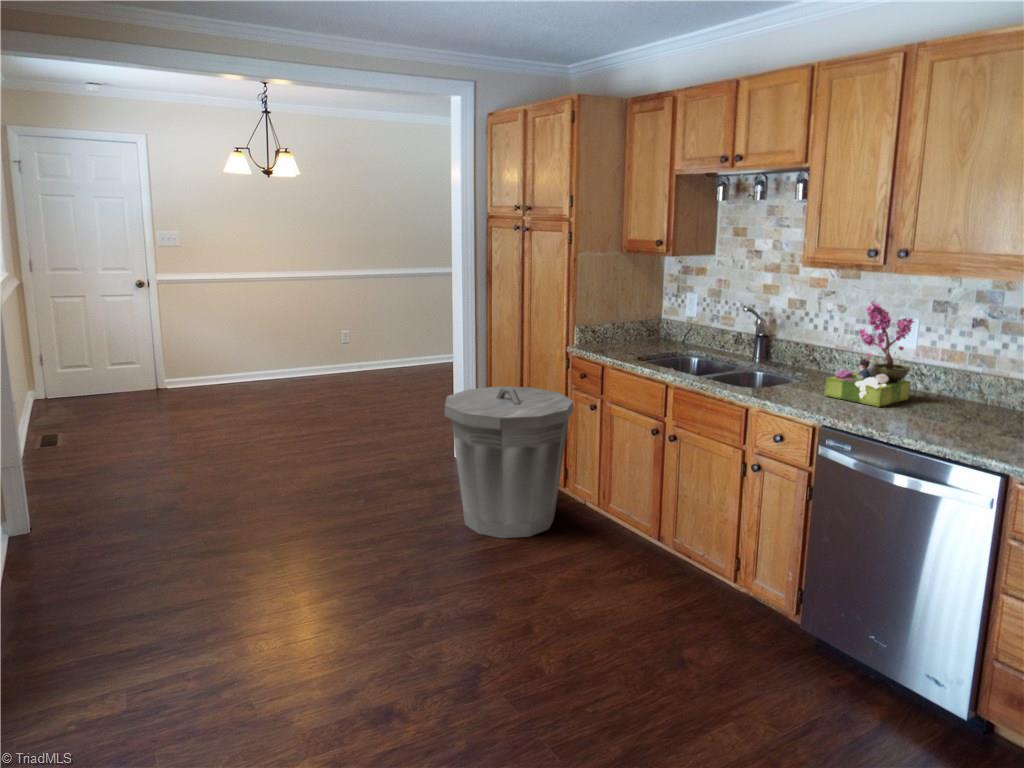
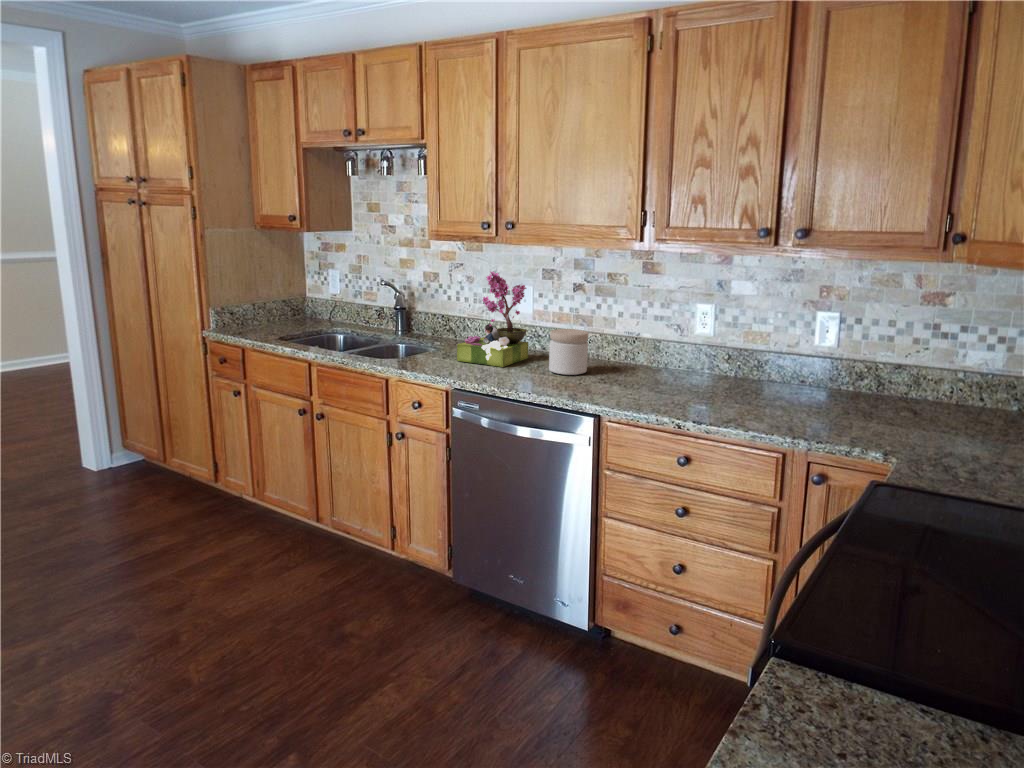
jar: none [937,370,994,424] -> present [549,329,588,375]
trash can: present [445,386,574,538] -> none [50,379,216,549]

